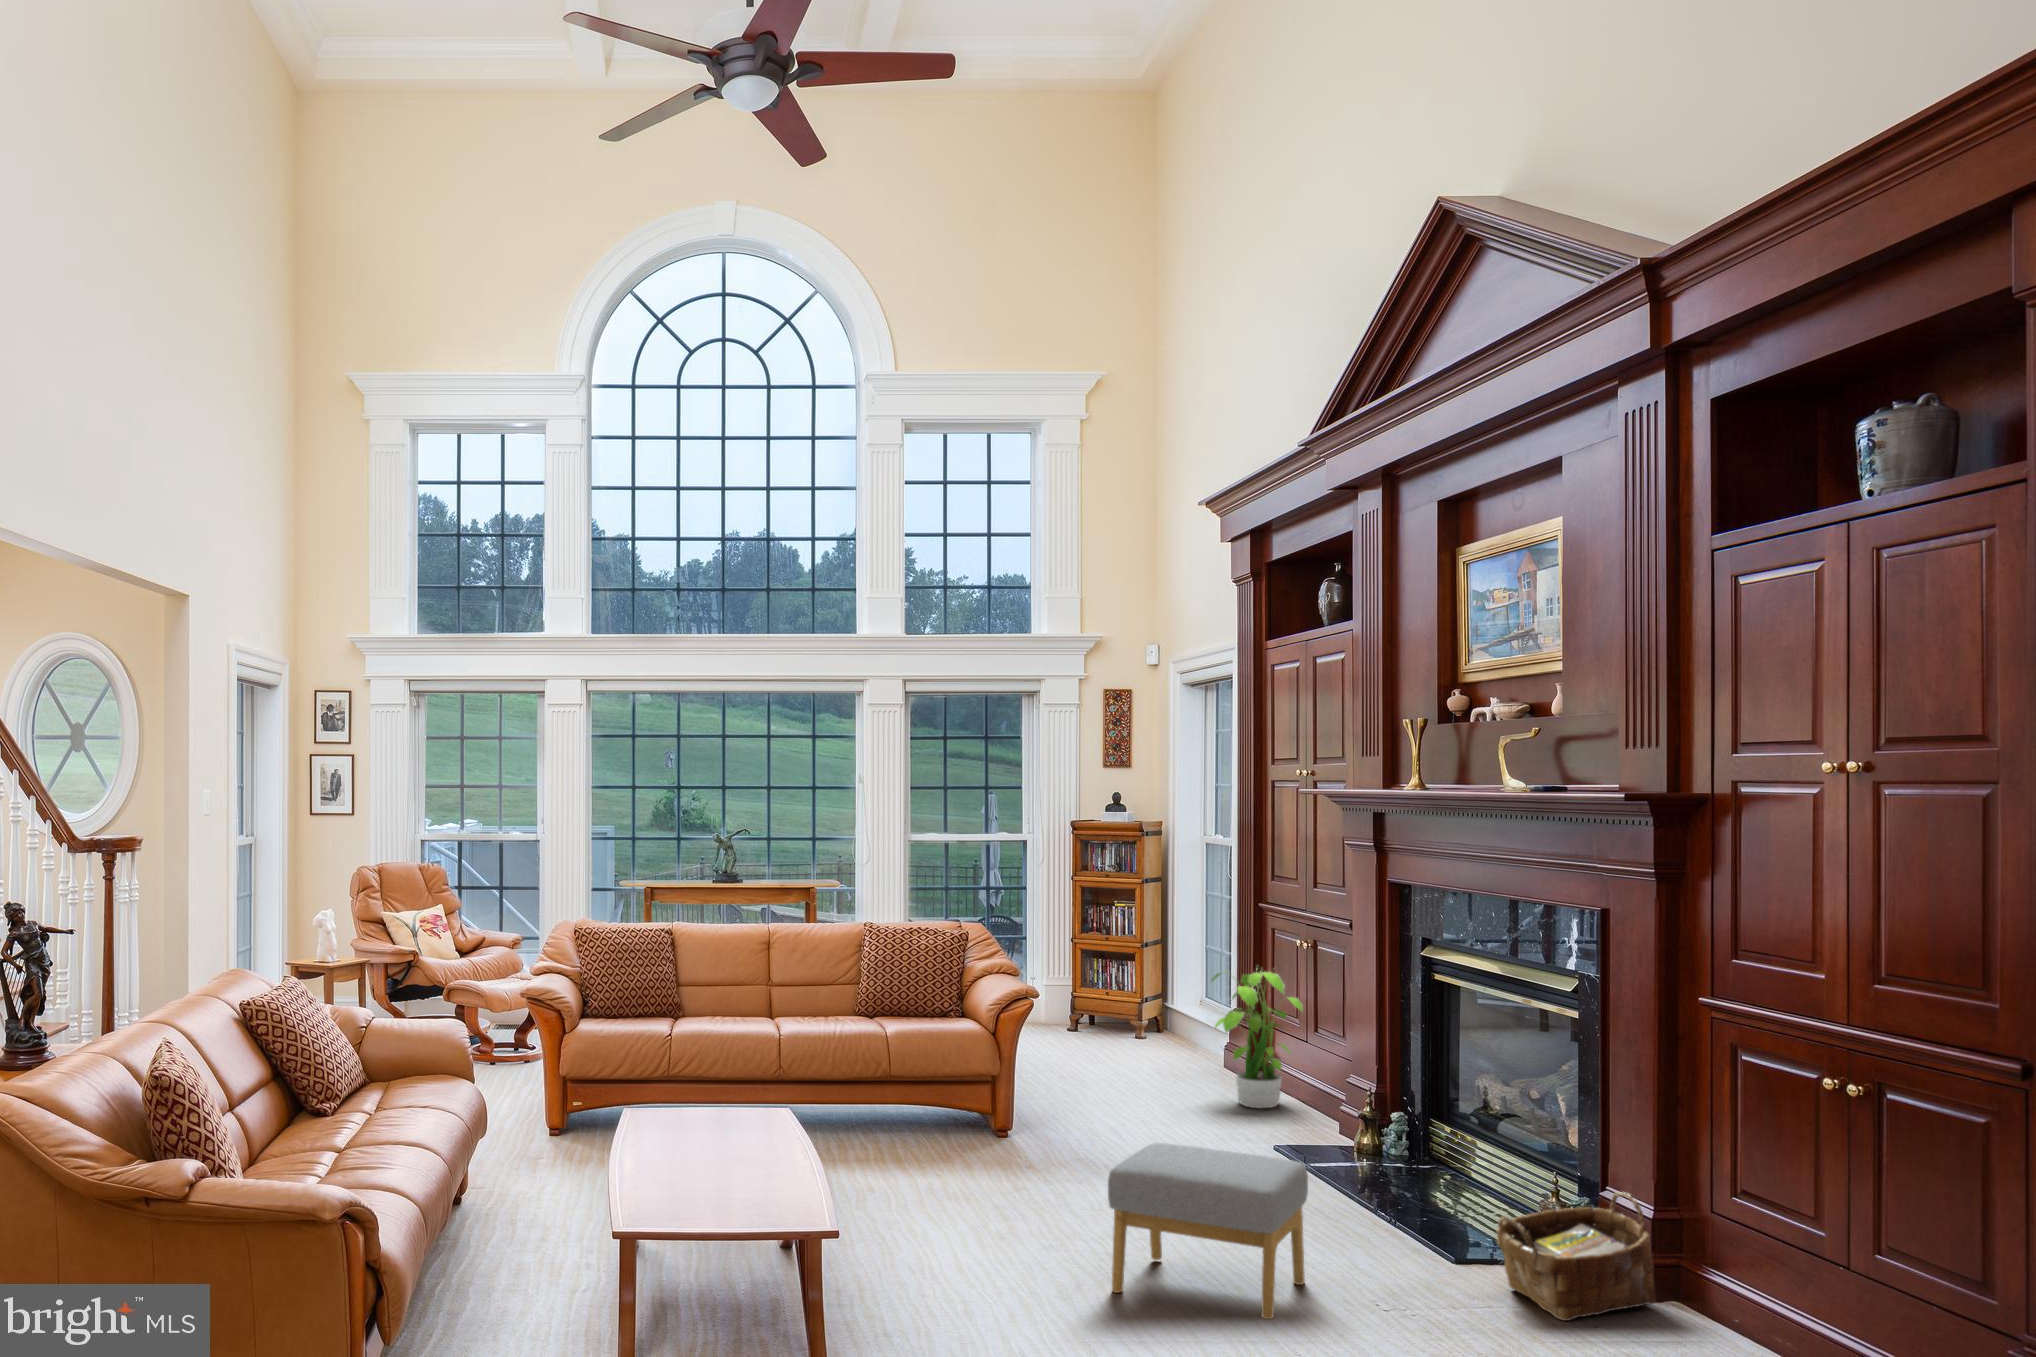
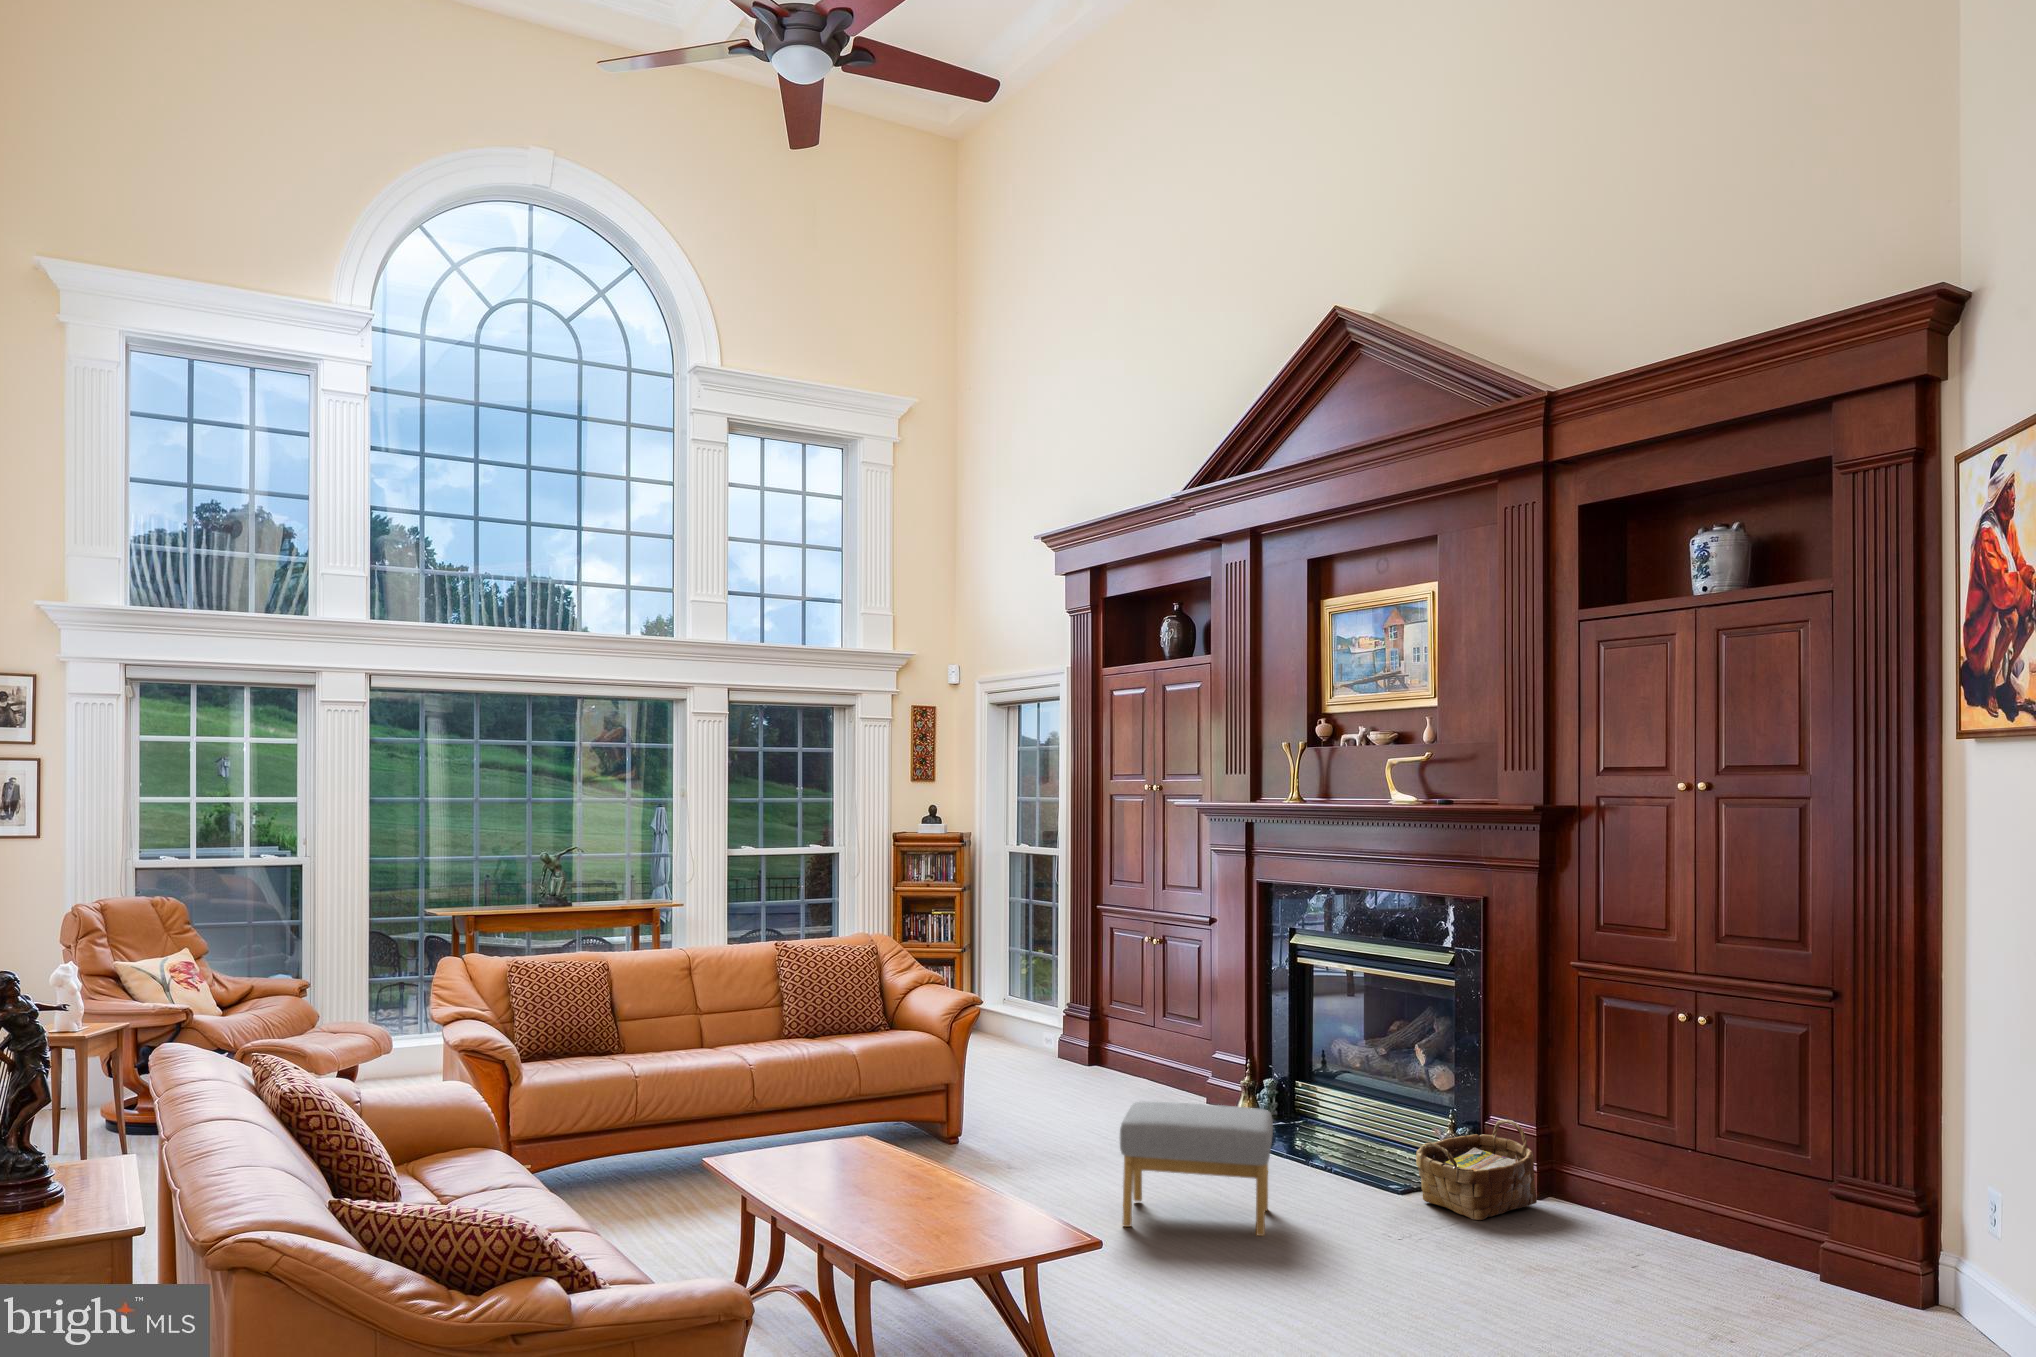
potted plant: present [1212,971,1303,1108] -> none [1070,959,1154,1085]

